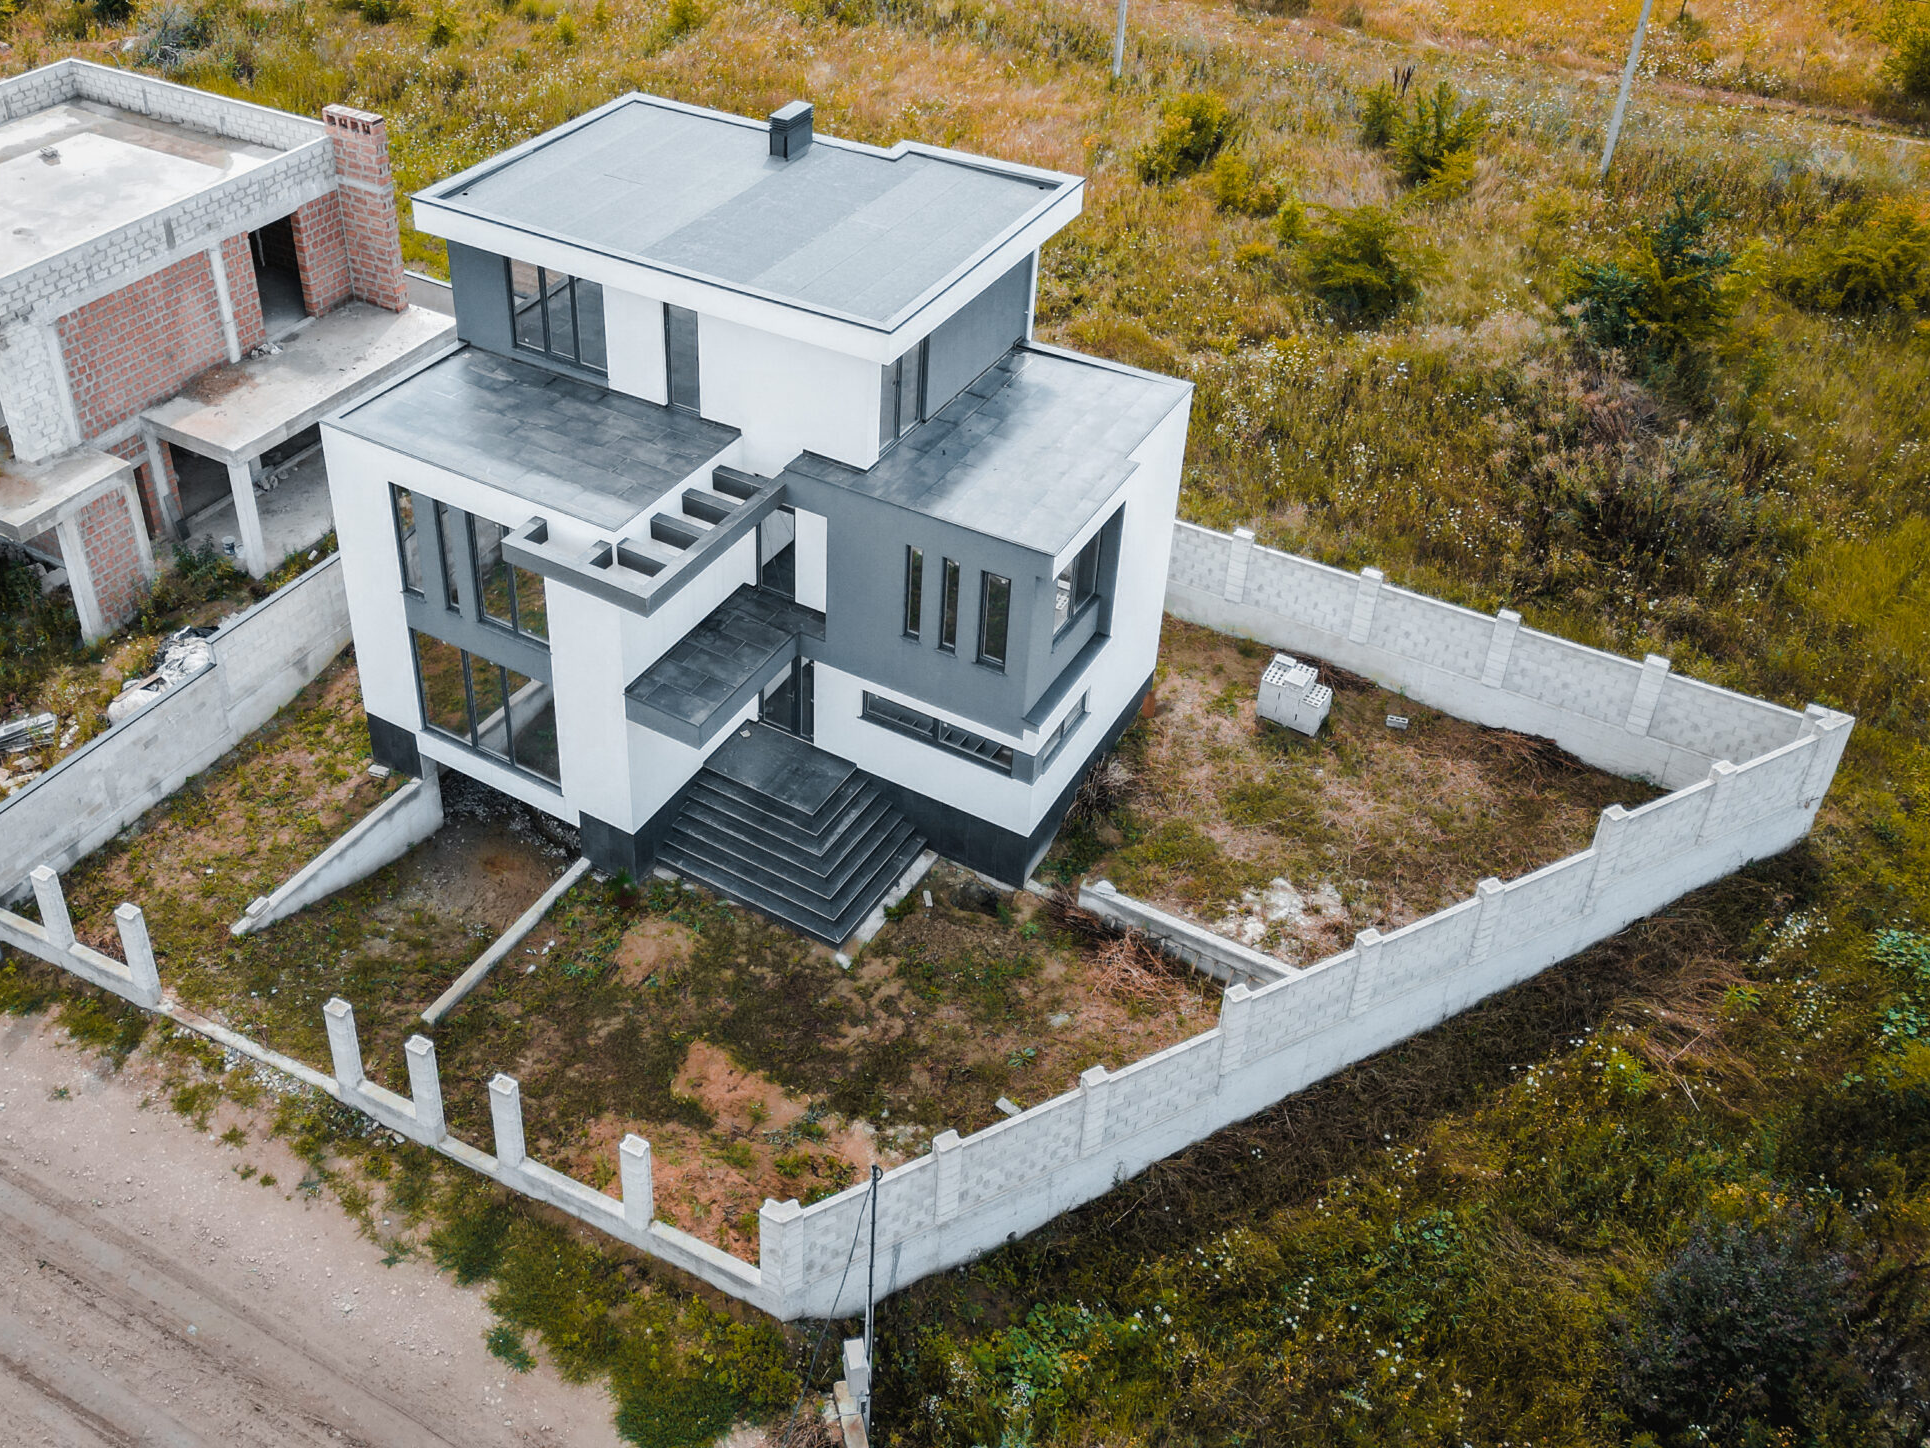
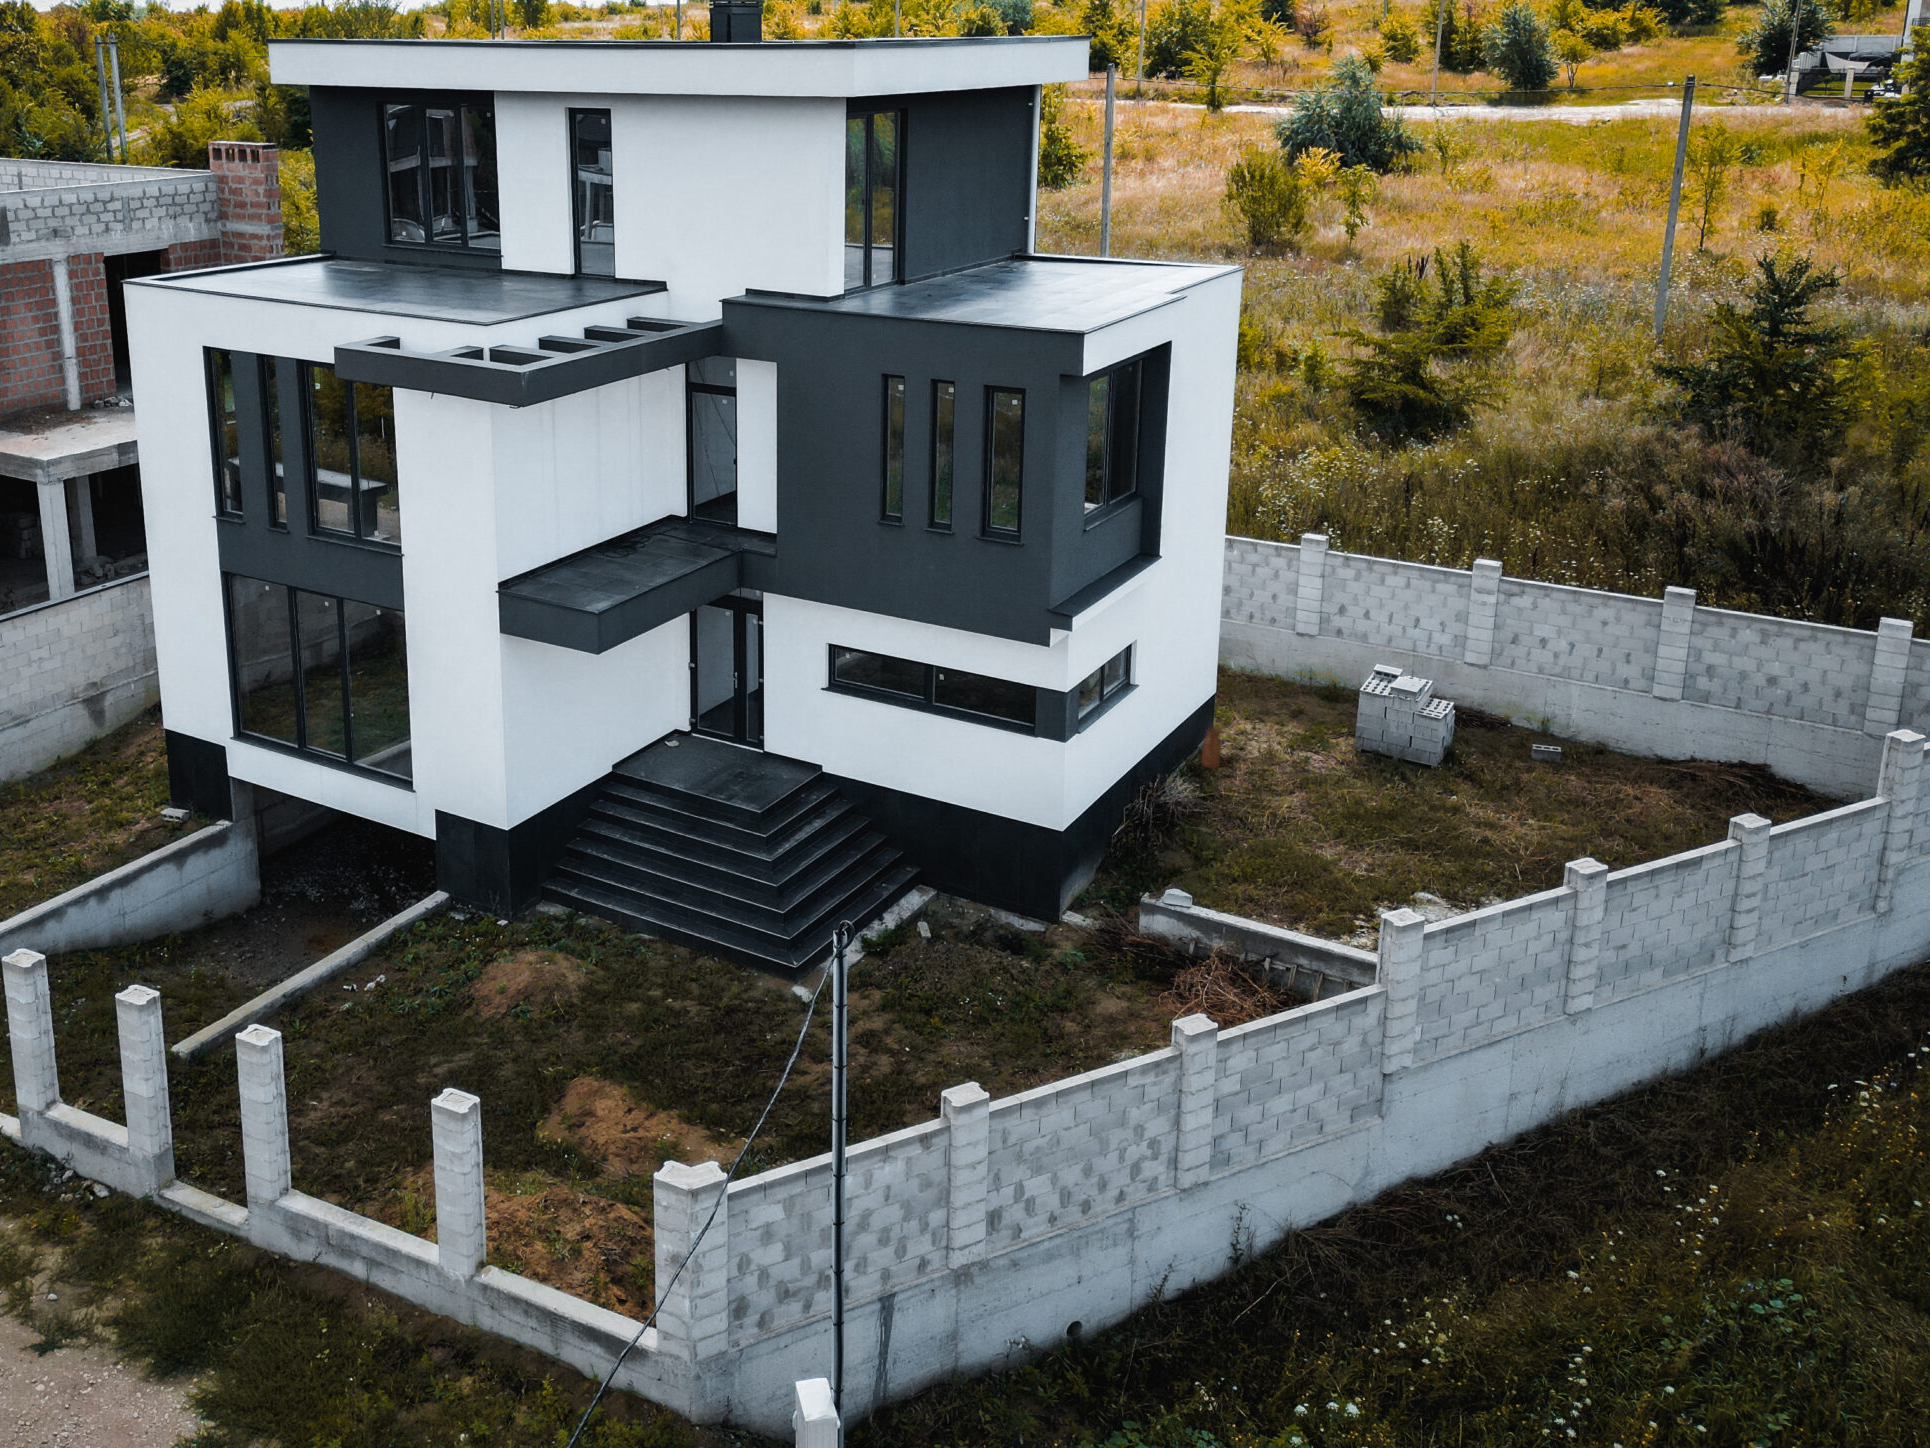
potted tree: present [607,869,638,907] -> none [458,861,509,934]

